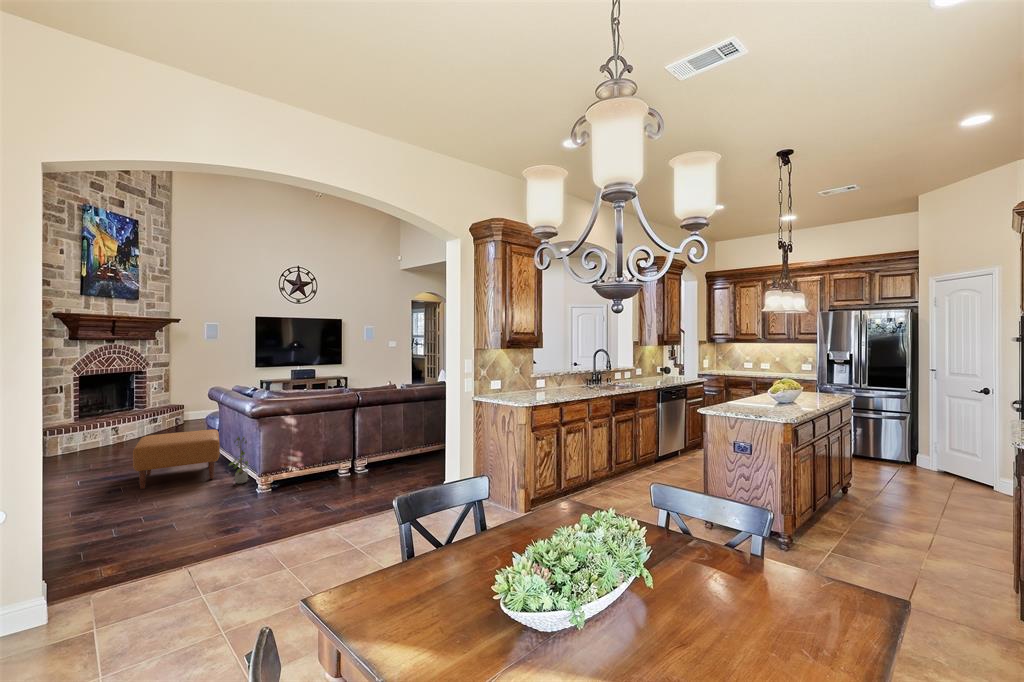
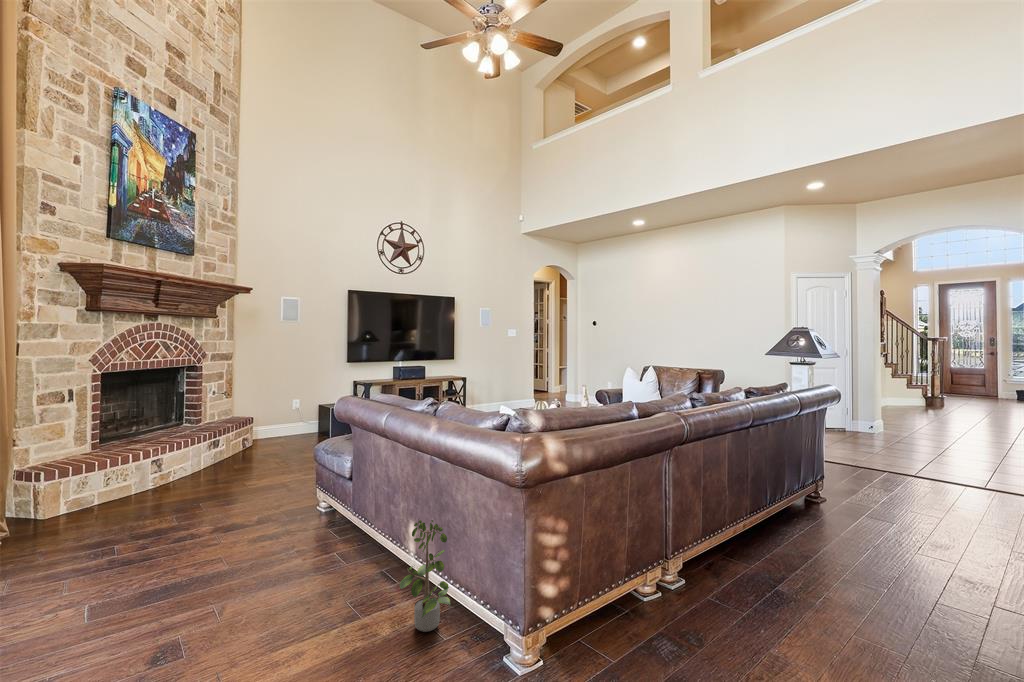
ottoman: present [133,429,220,489] -> none [196,485,372,644]

